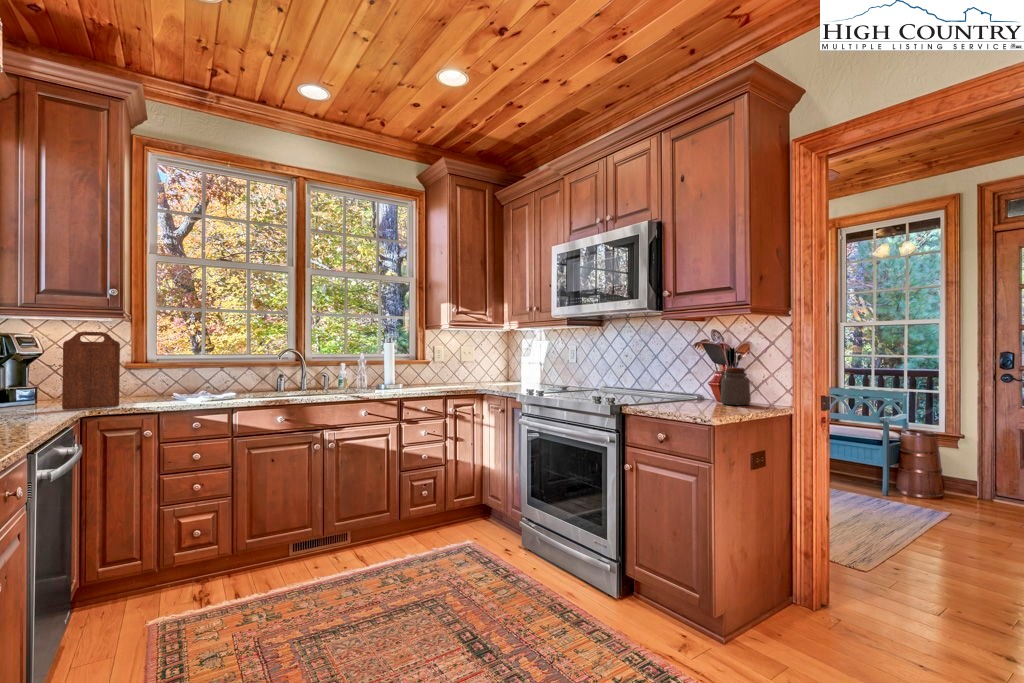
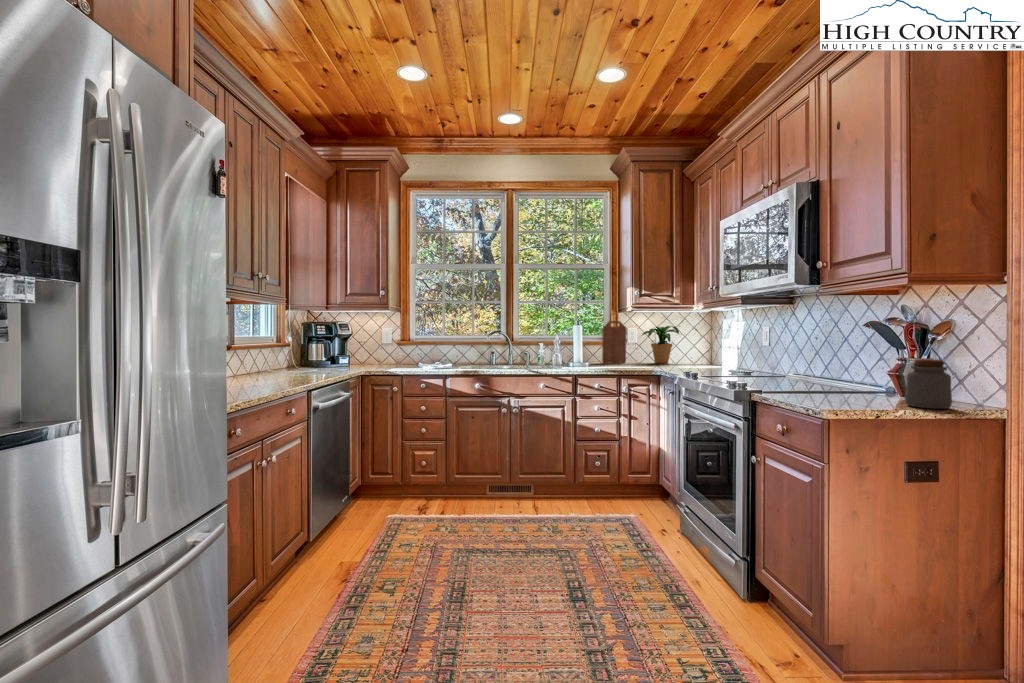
cutting board: present [62,332,120,410] -> present [602,321,626,363]
potted plant: none [445,344,485,382] -> present [641,326,679,363]

